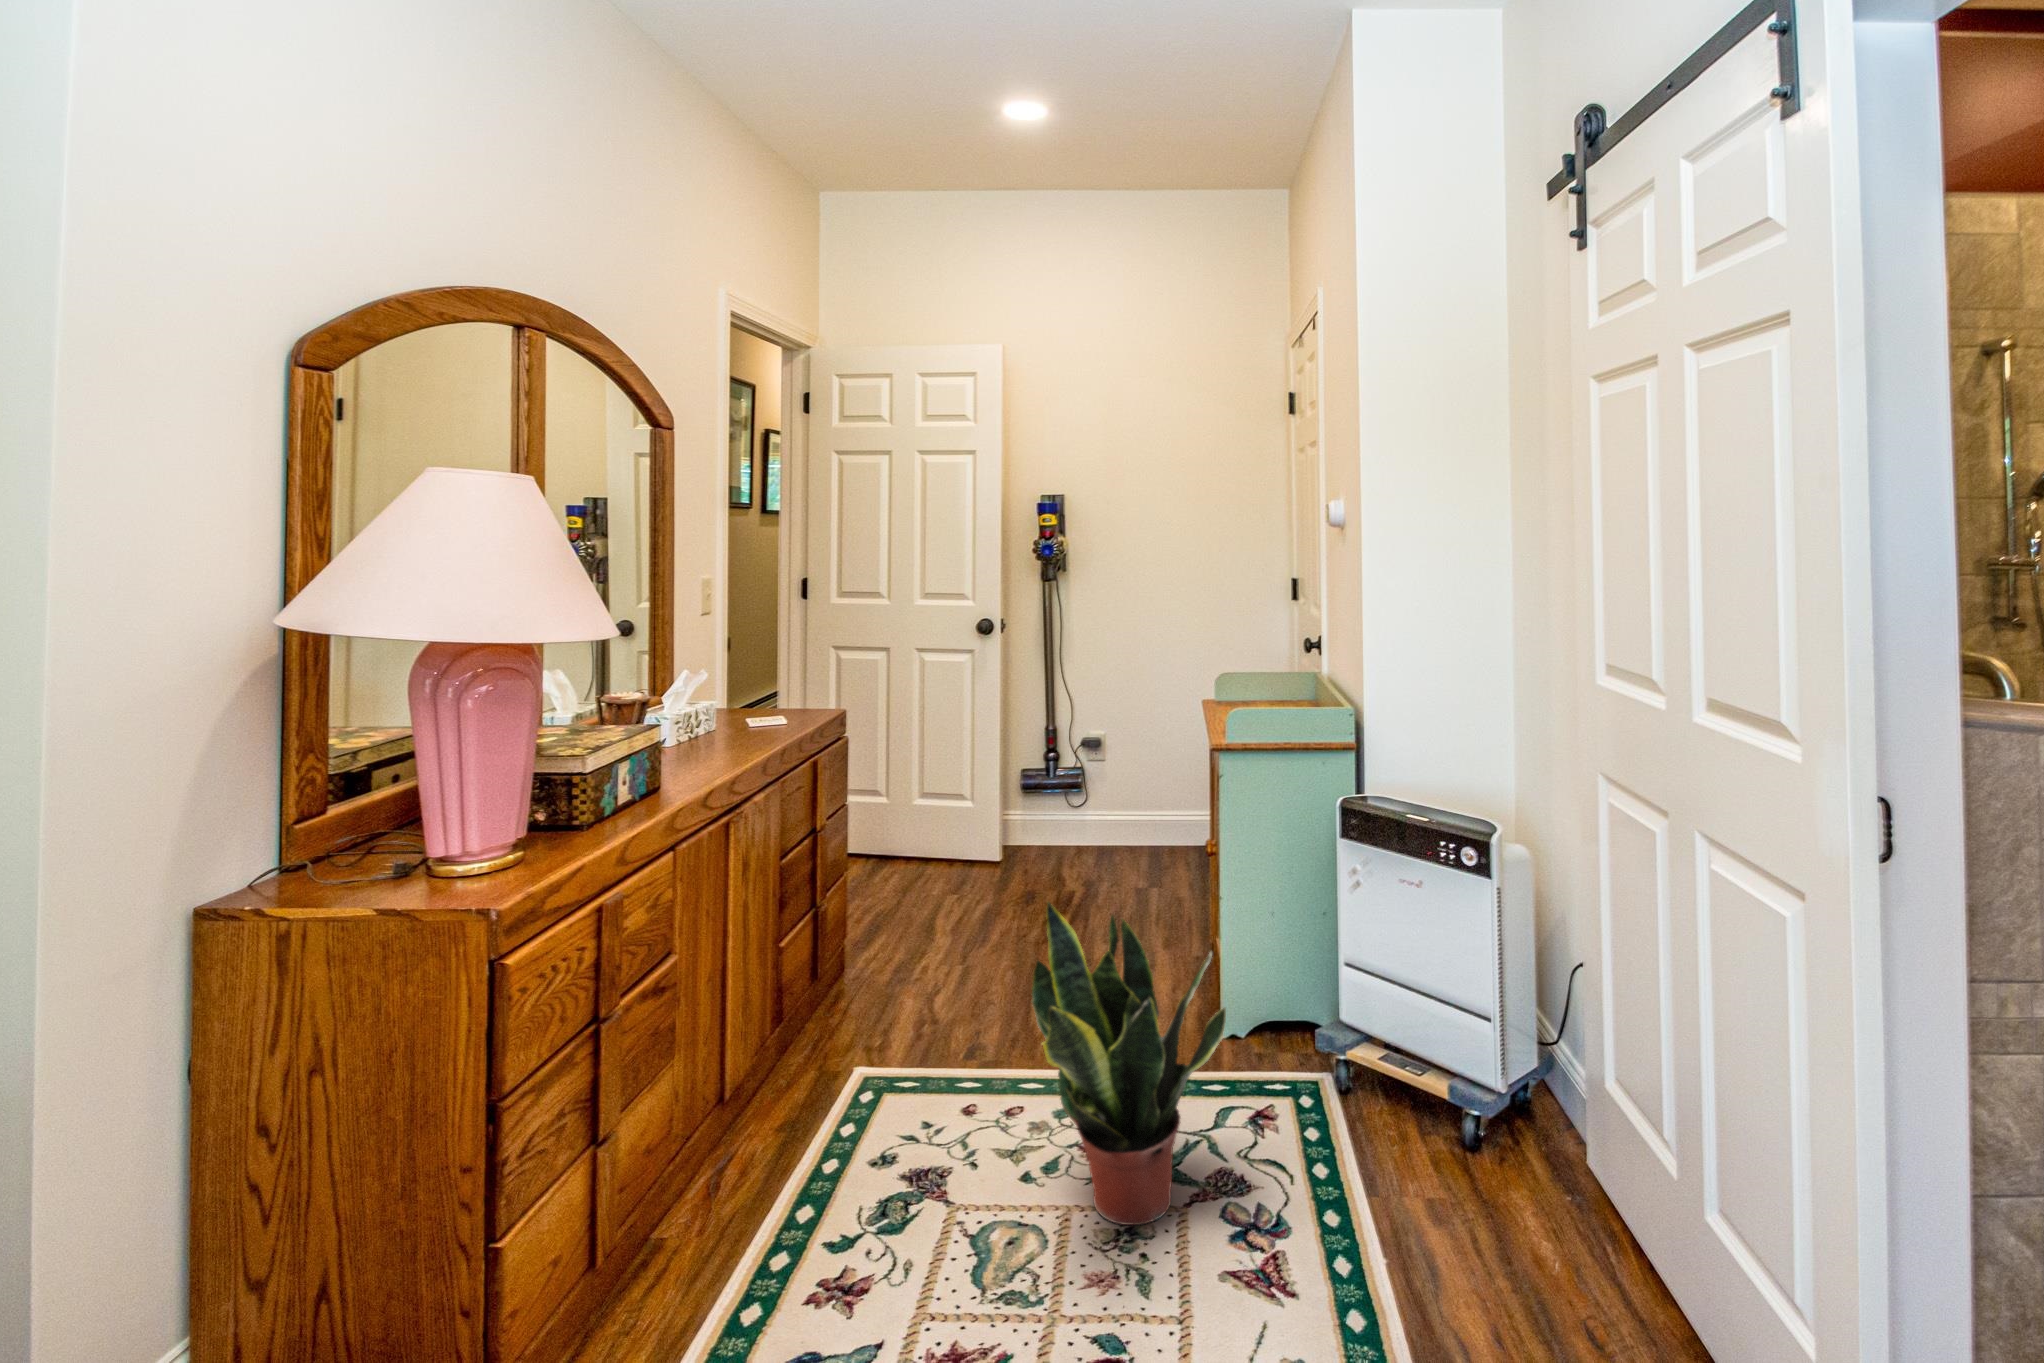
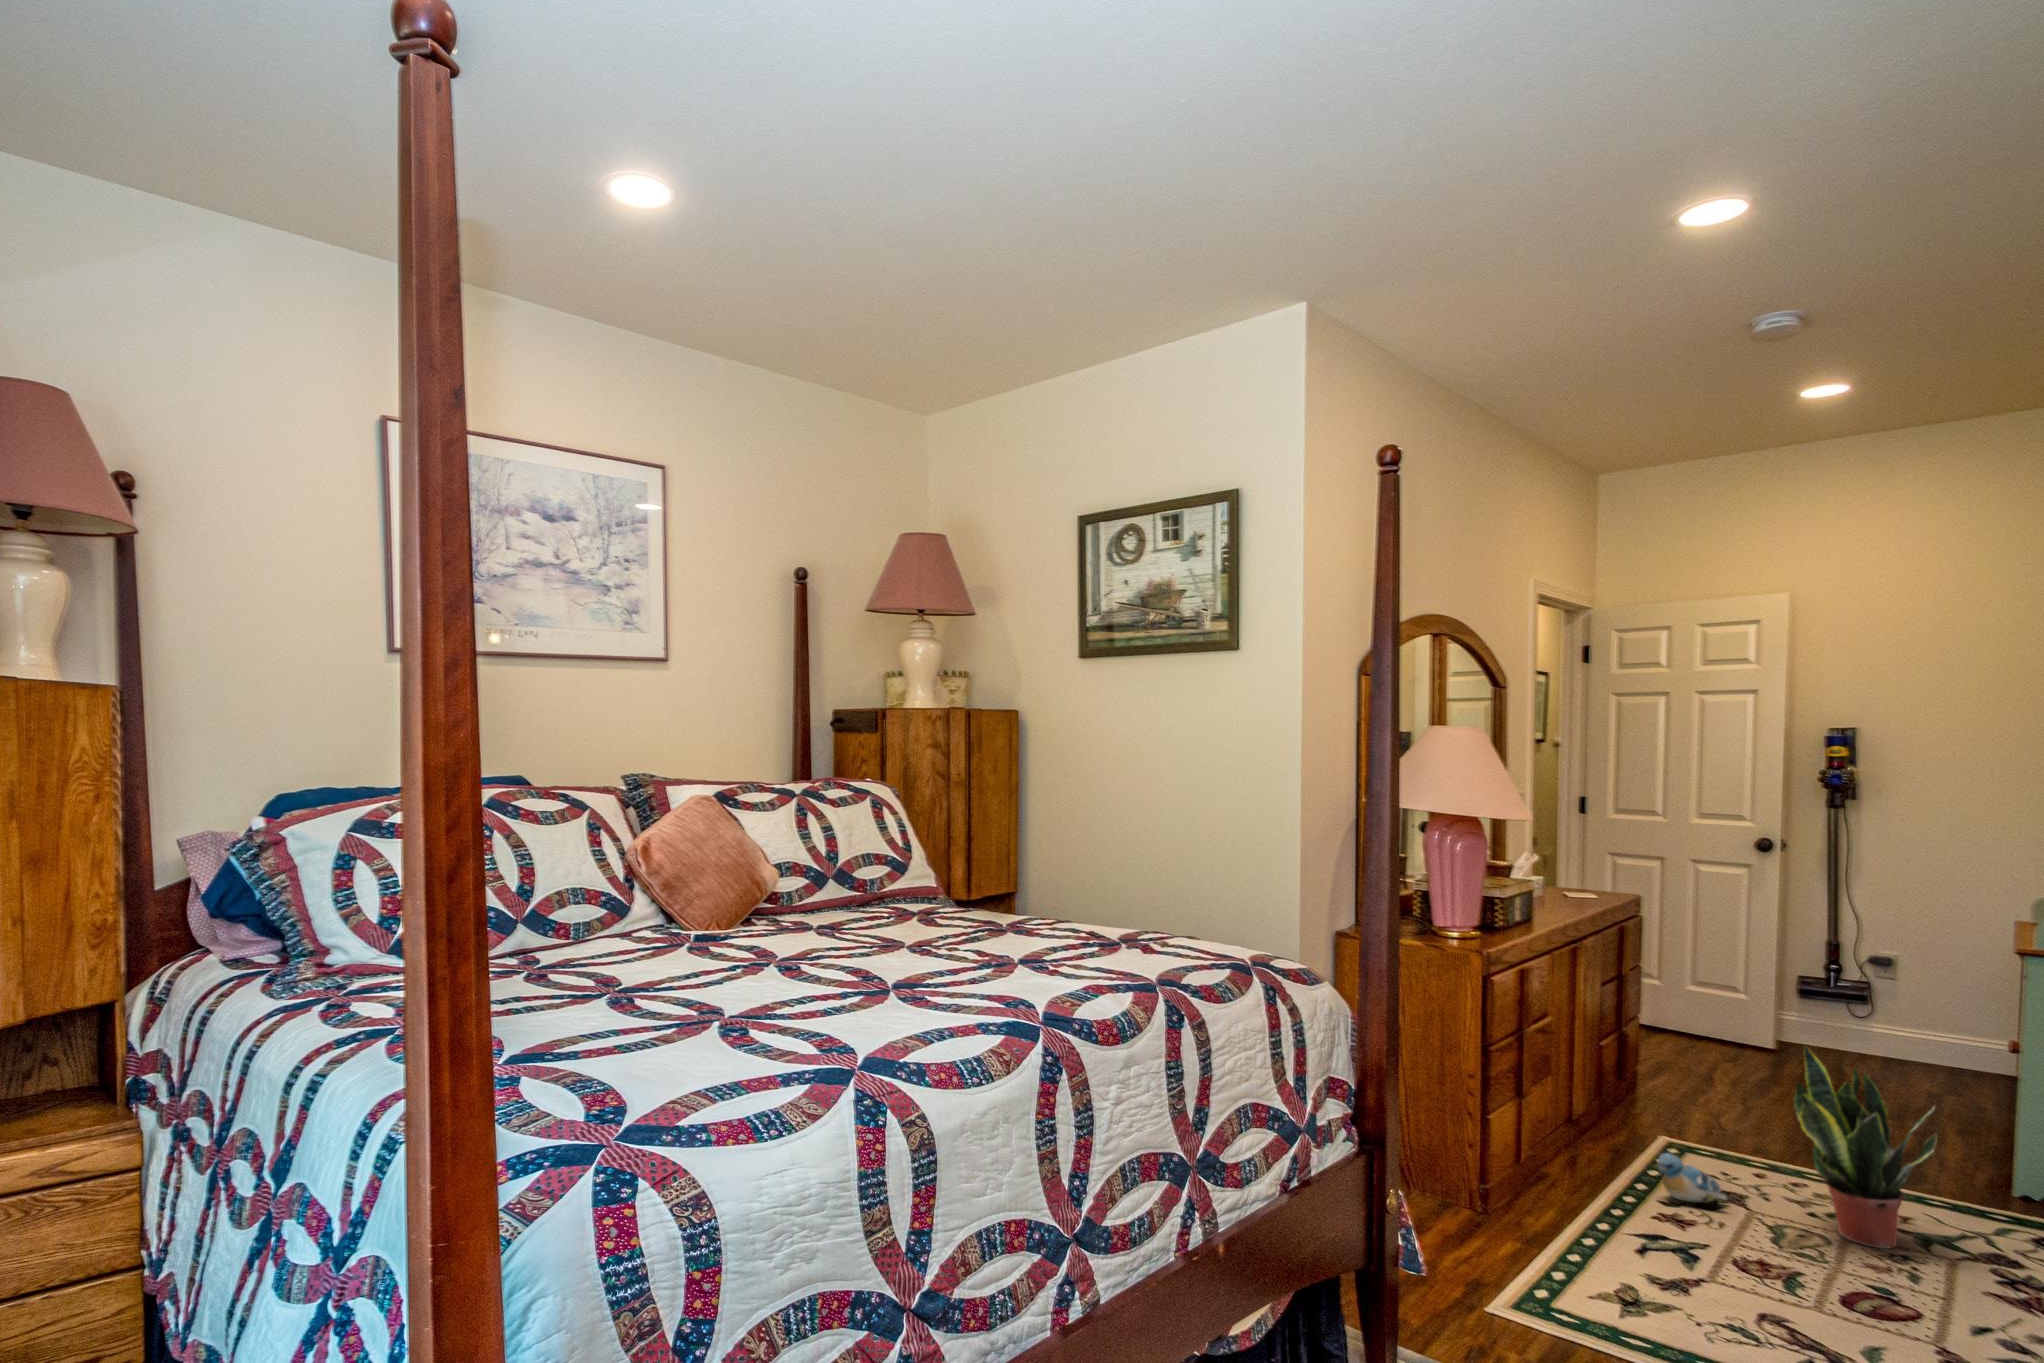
plush toy: none [819,1156,939,1239] -> present [1656,1153,1728,1203]

